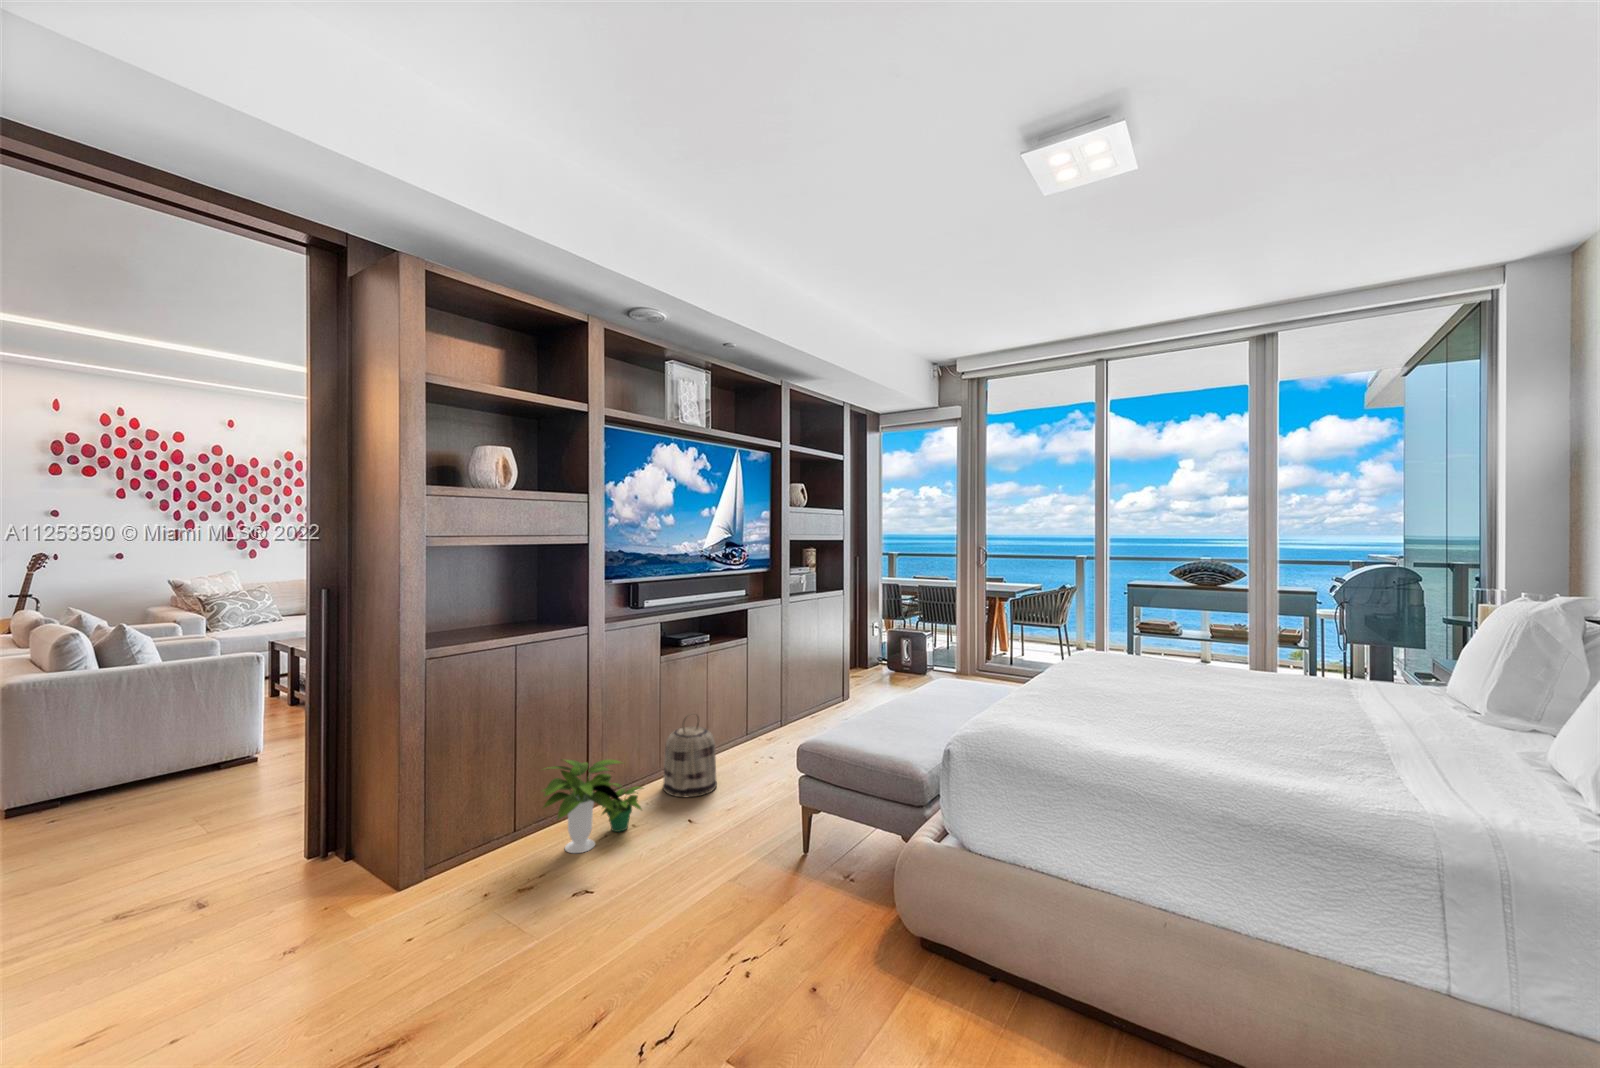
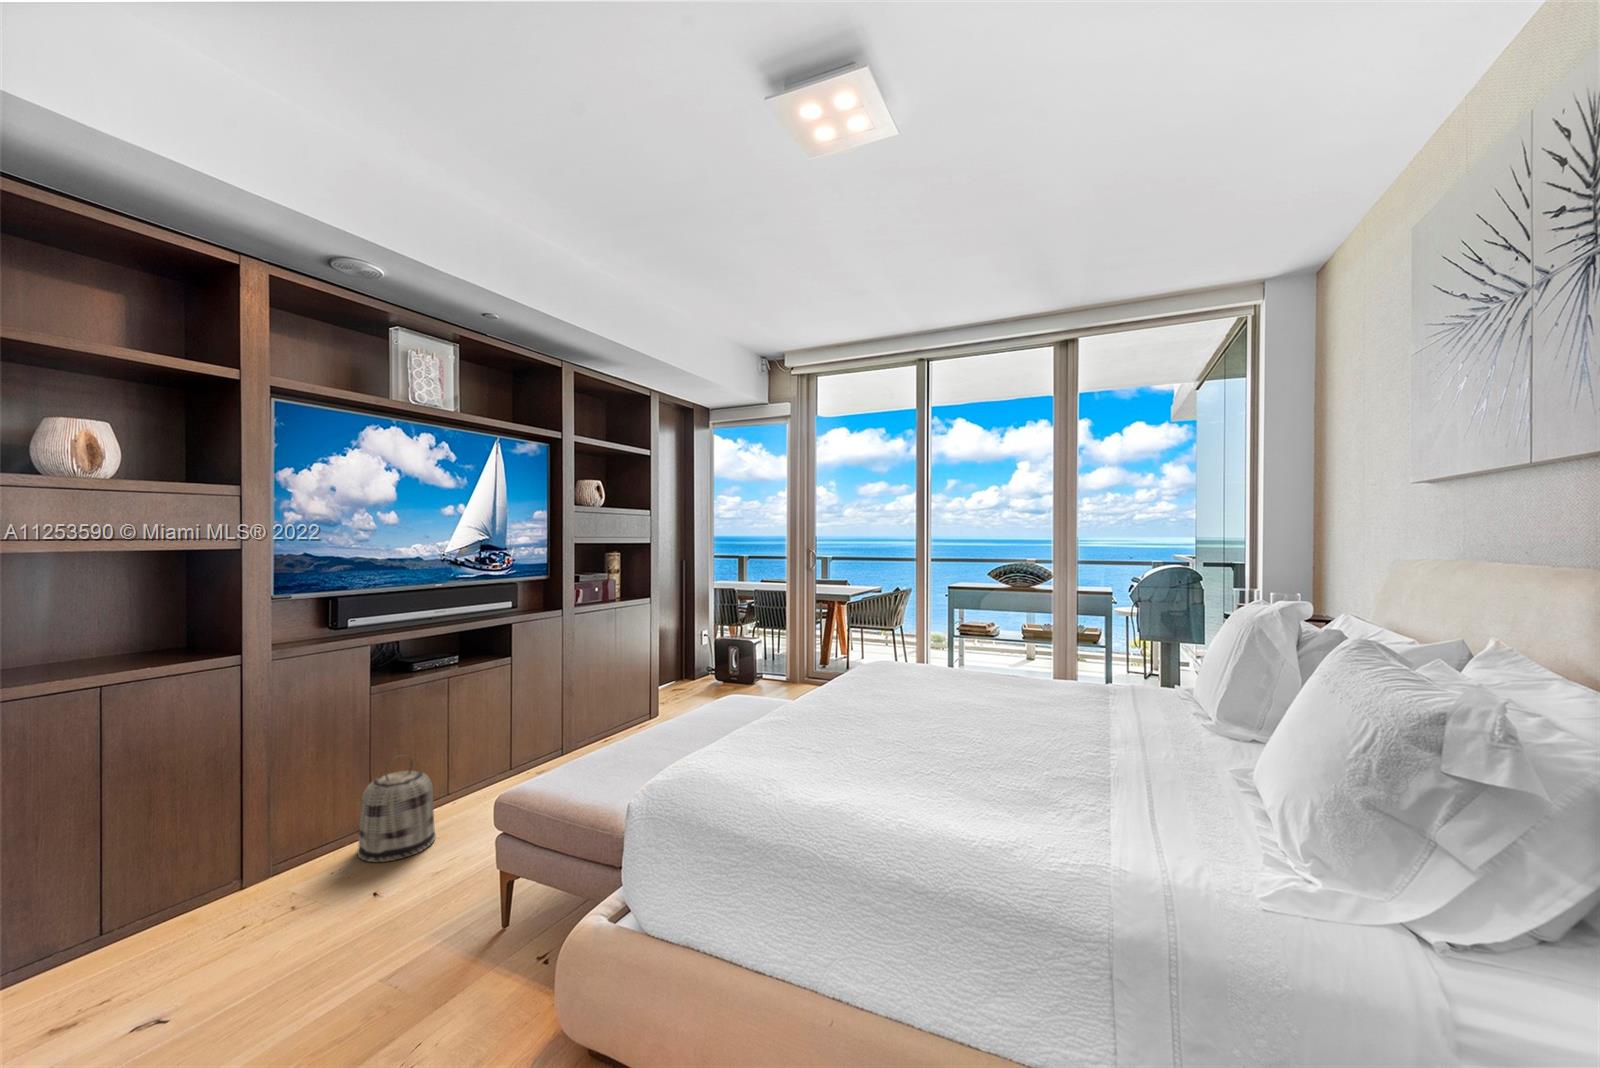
potted plant: present [543,760,642,853] -> none [103,829,302,964]

